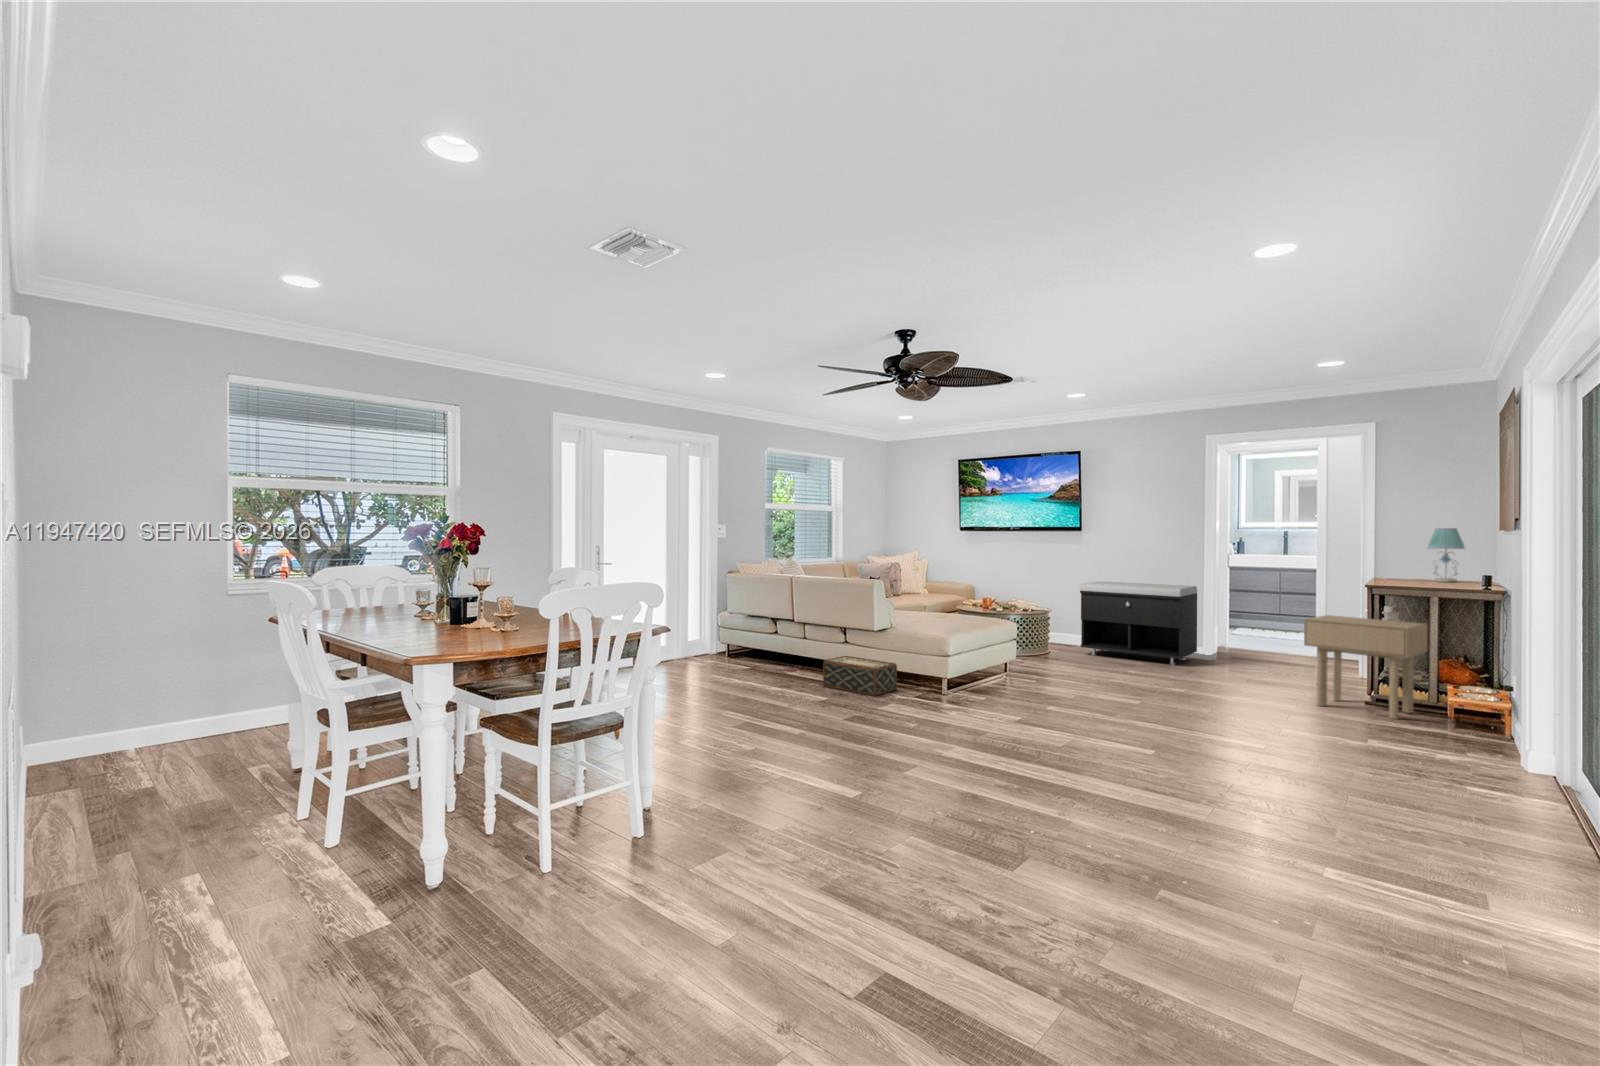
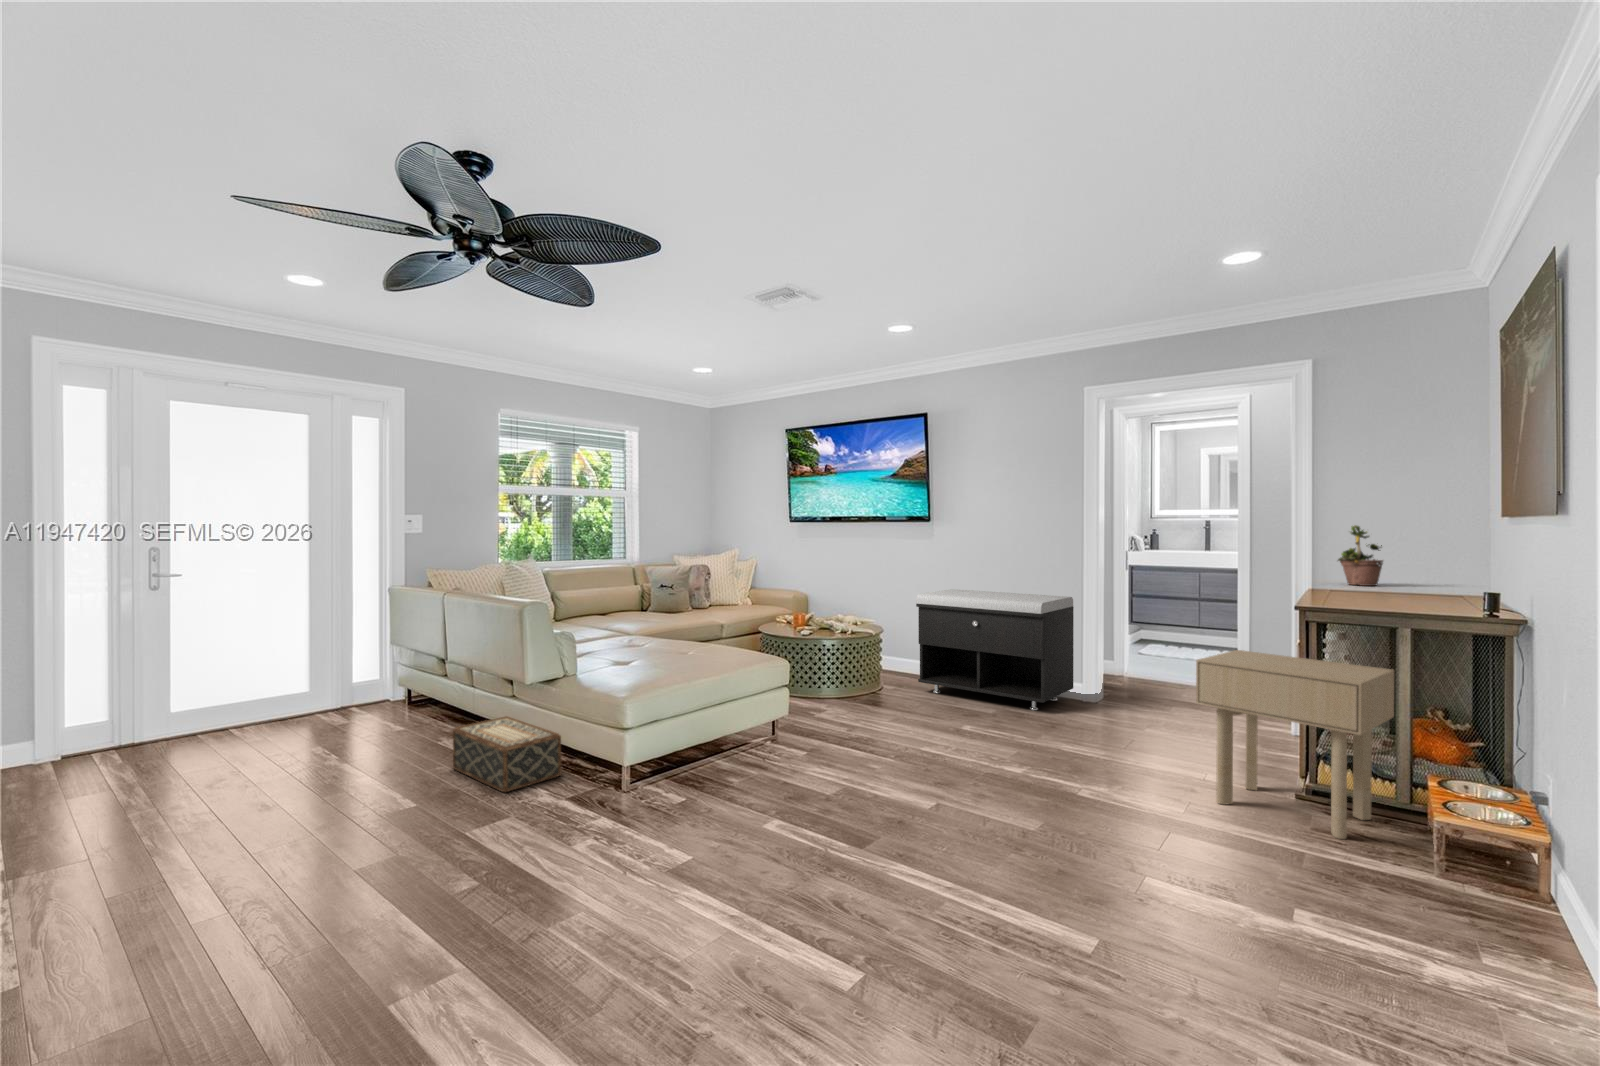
table lamp: present [1427,528,1465,582] -> none [1389,510,1449,595]
potted plant: none [1391,534,1429,578] -> present [1338,525,1383,586]

